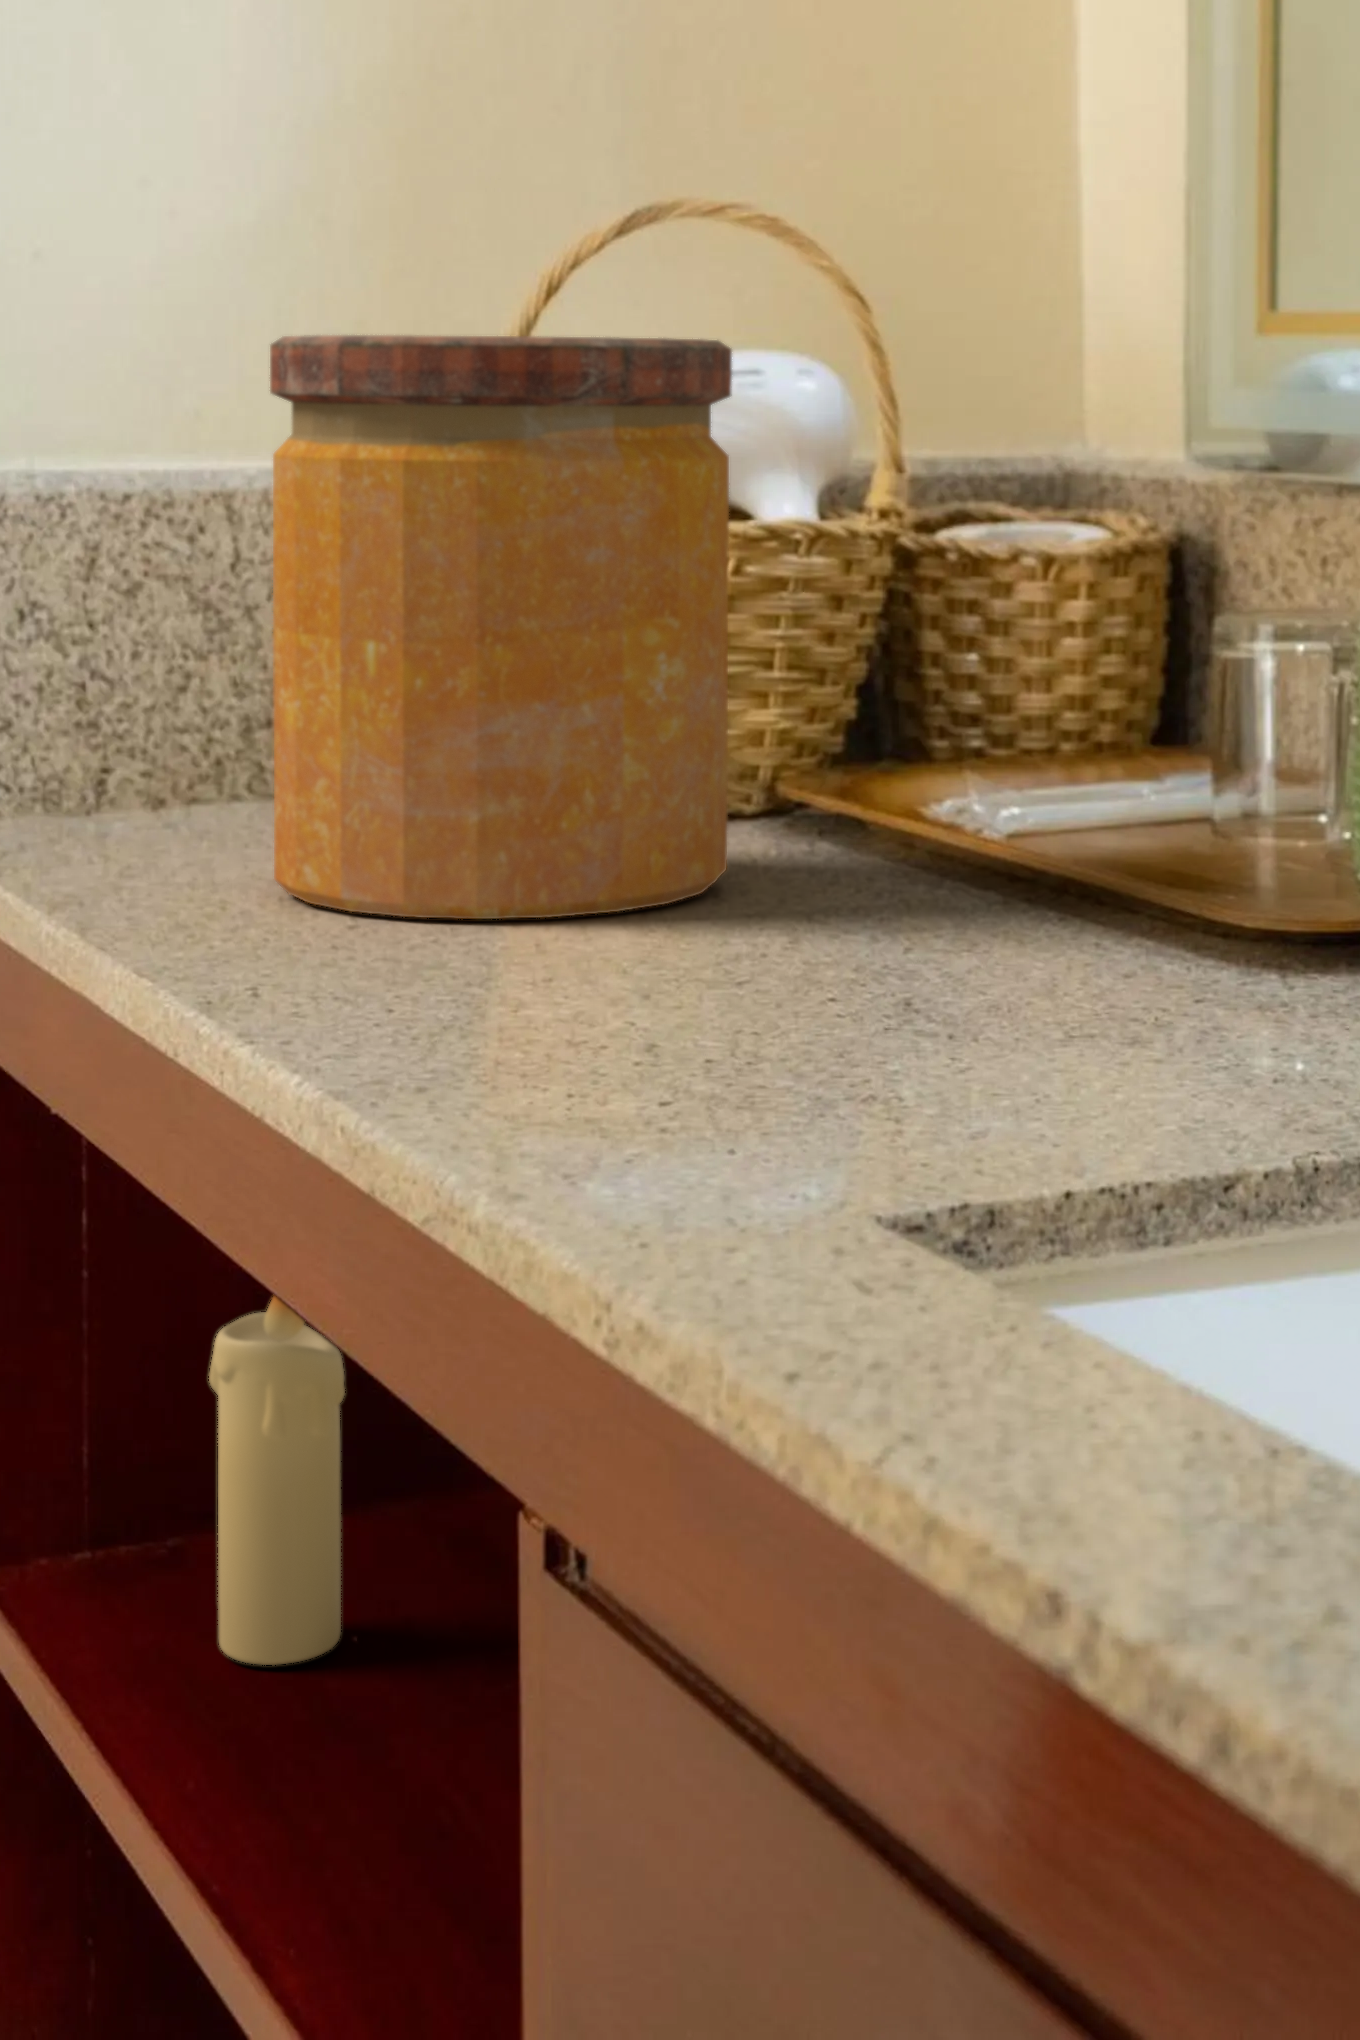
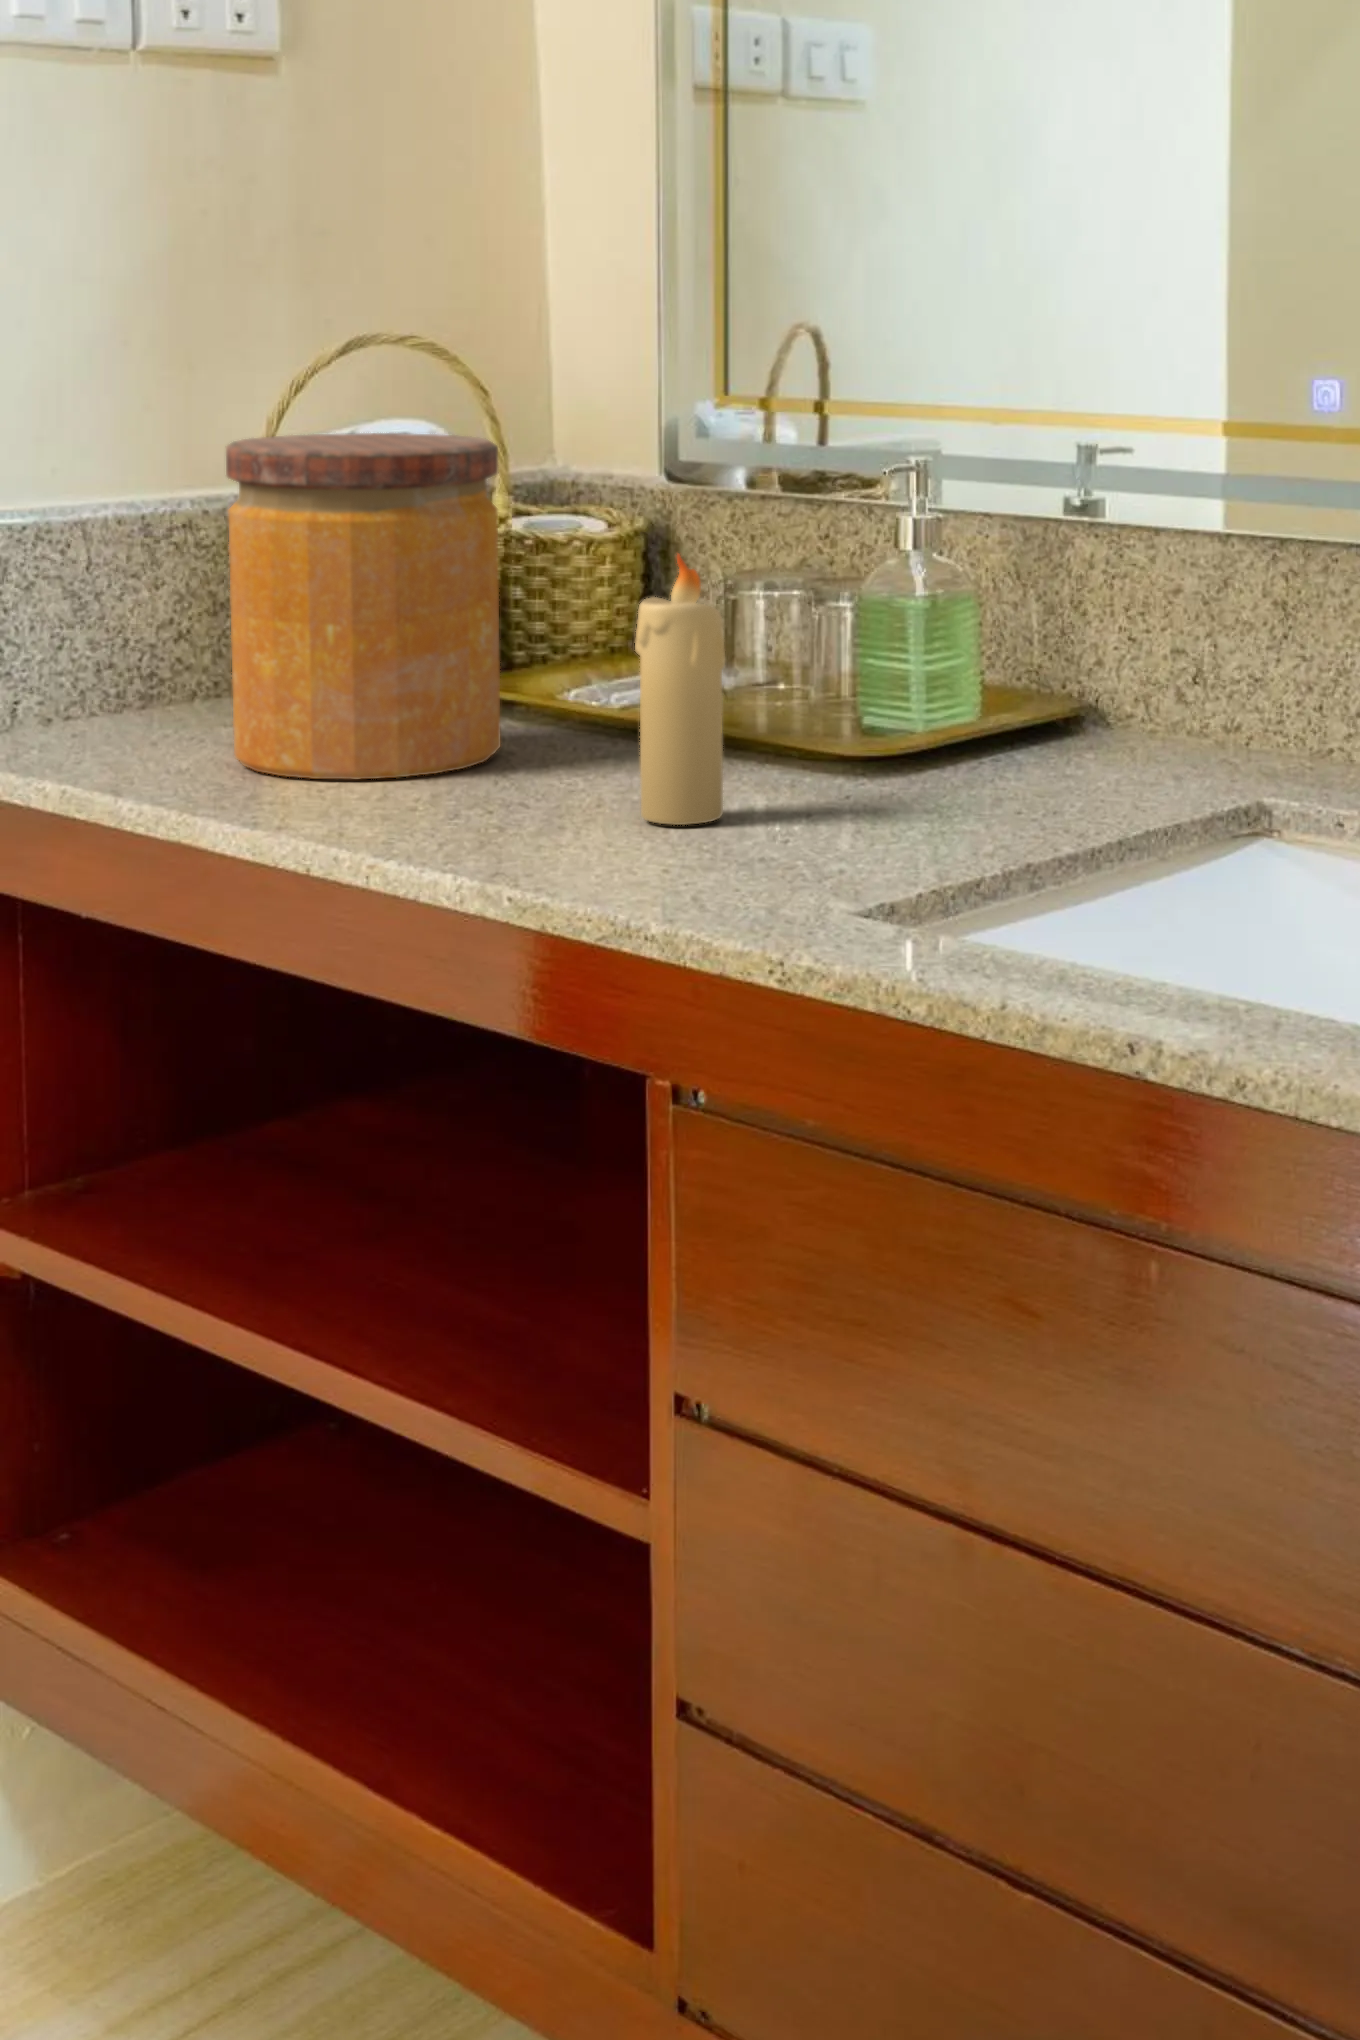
candle: present [209,1297,345,1665] -> present [635,555,725,825]

